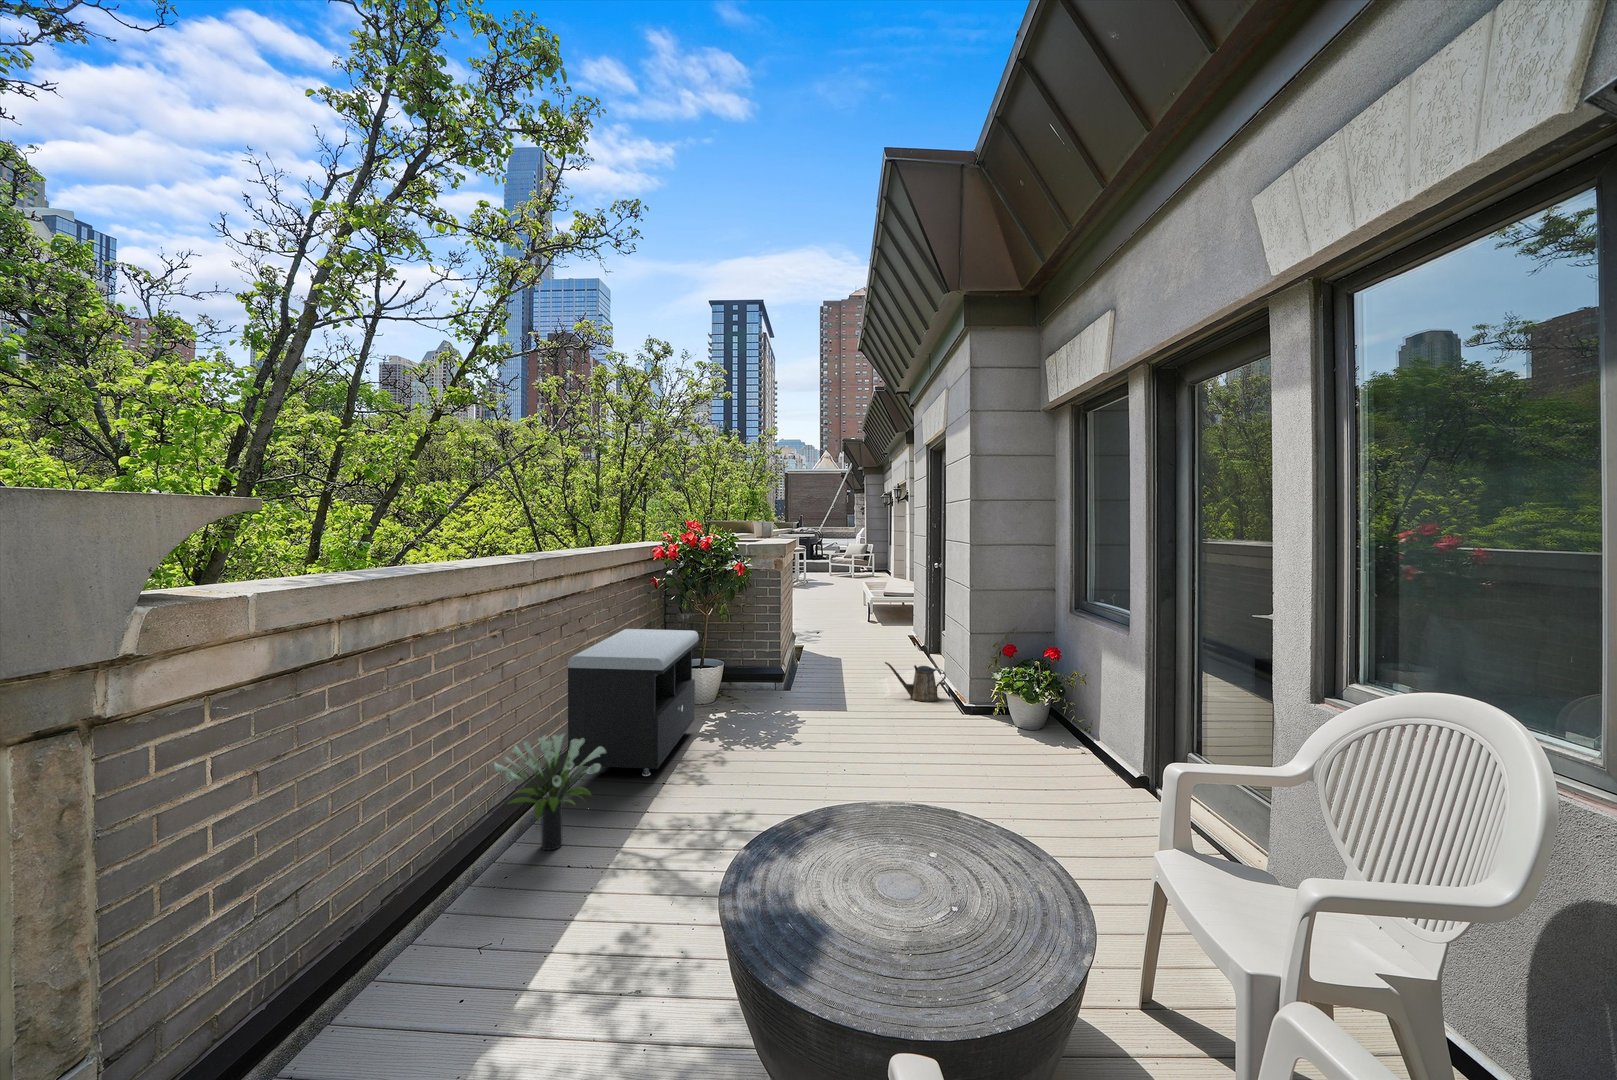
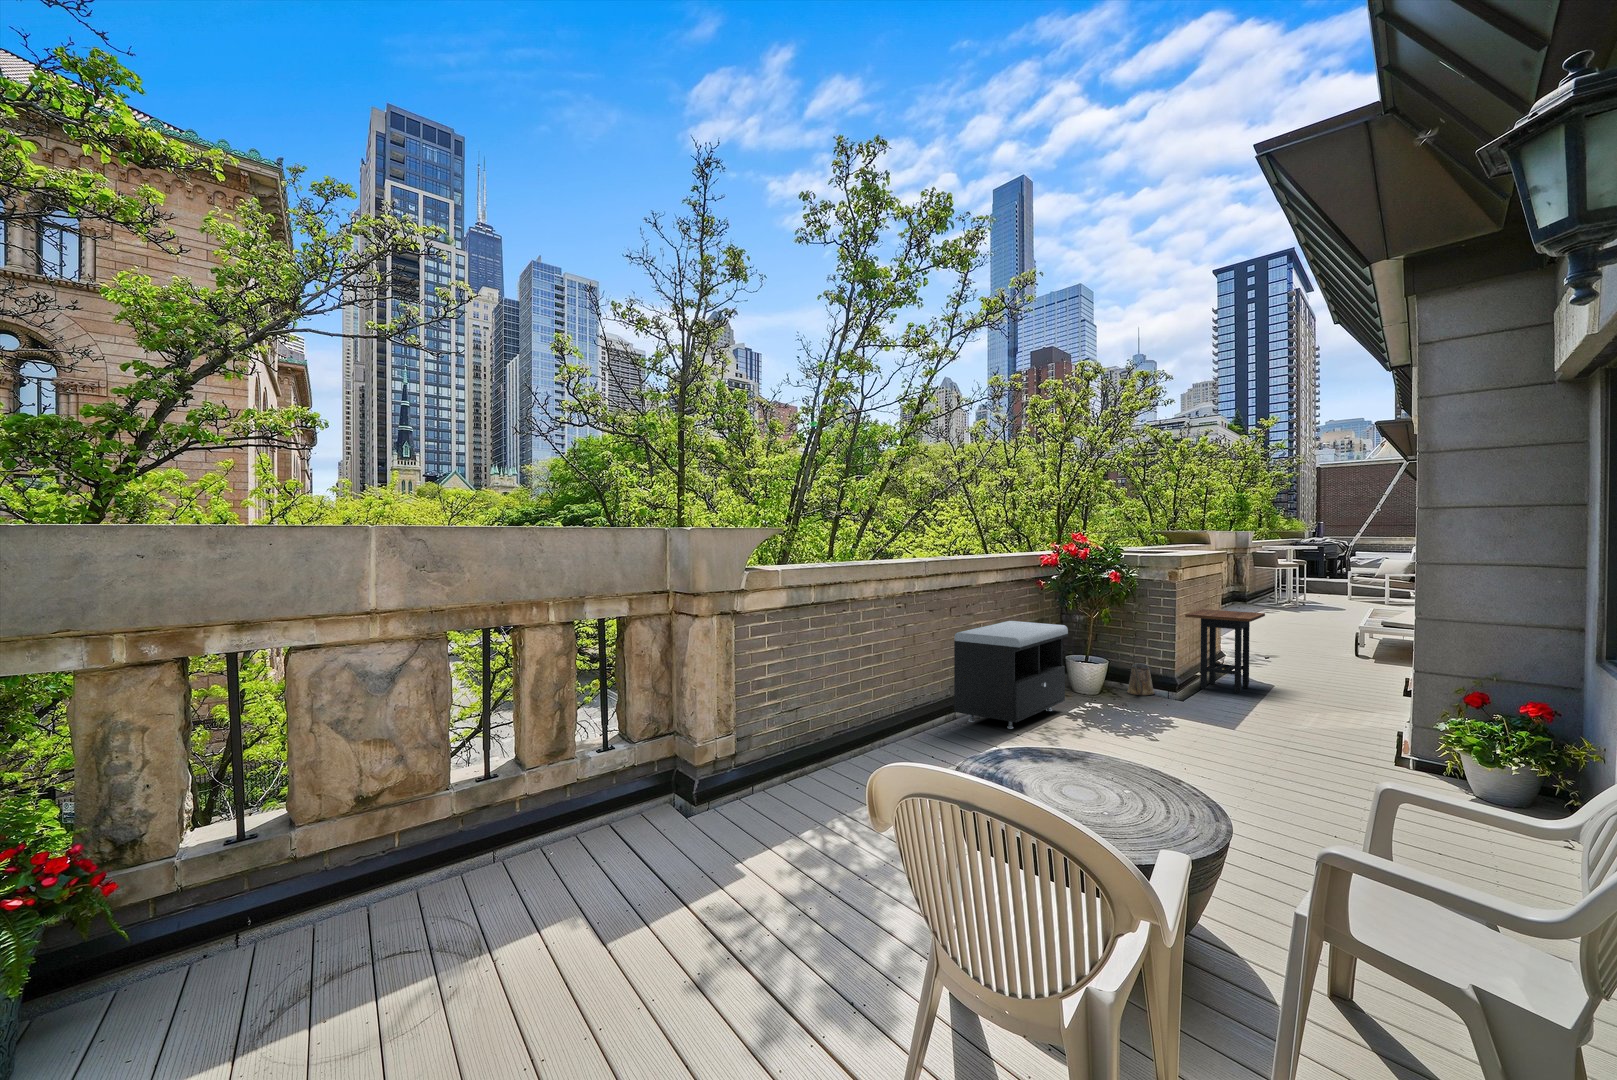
side table: none [788,597,849,679] -> present [1185,609,1265,693]
watering can: present [885,662,946,702] -> present [1127,663,1155,695]
potted plant: present [495,734,605,850] -> none [896,675,966,750]

